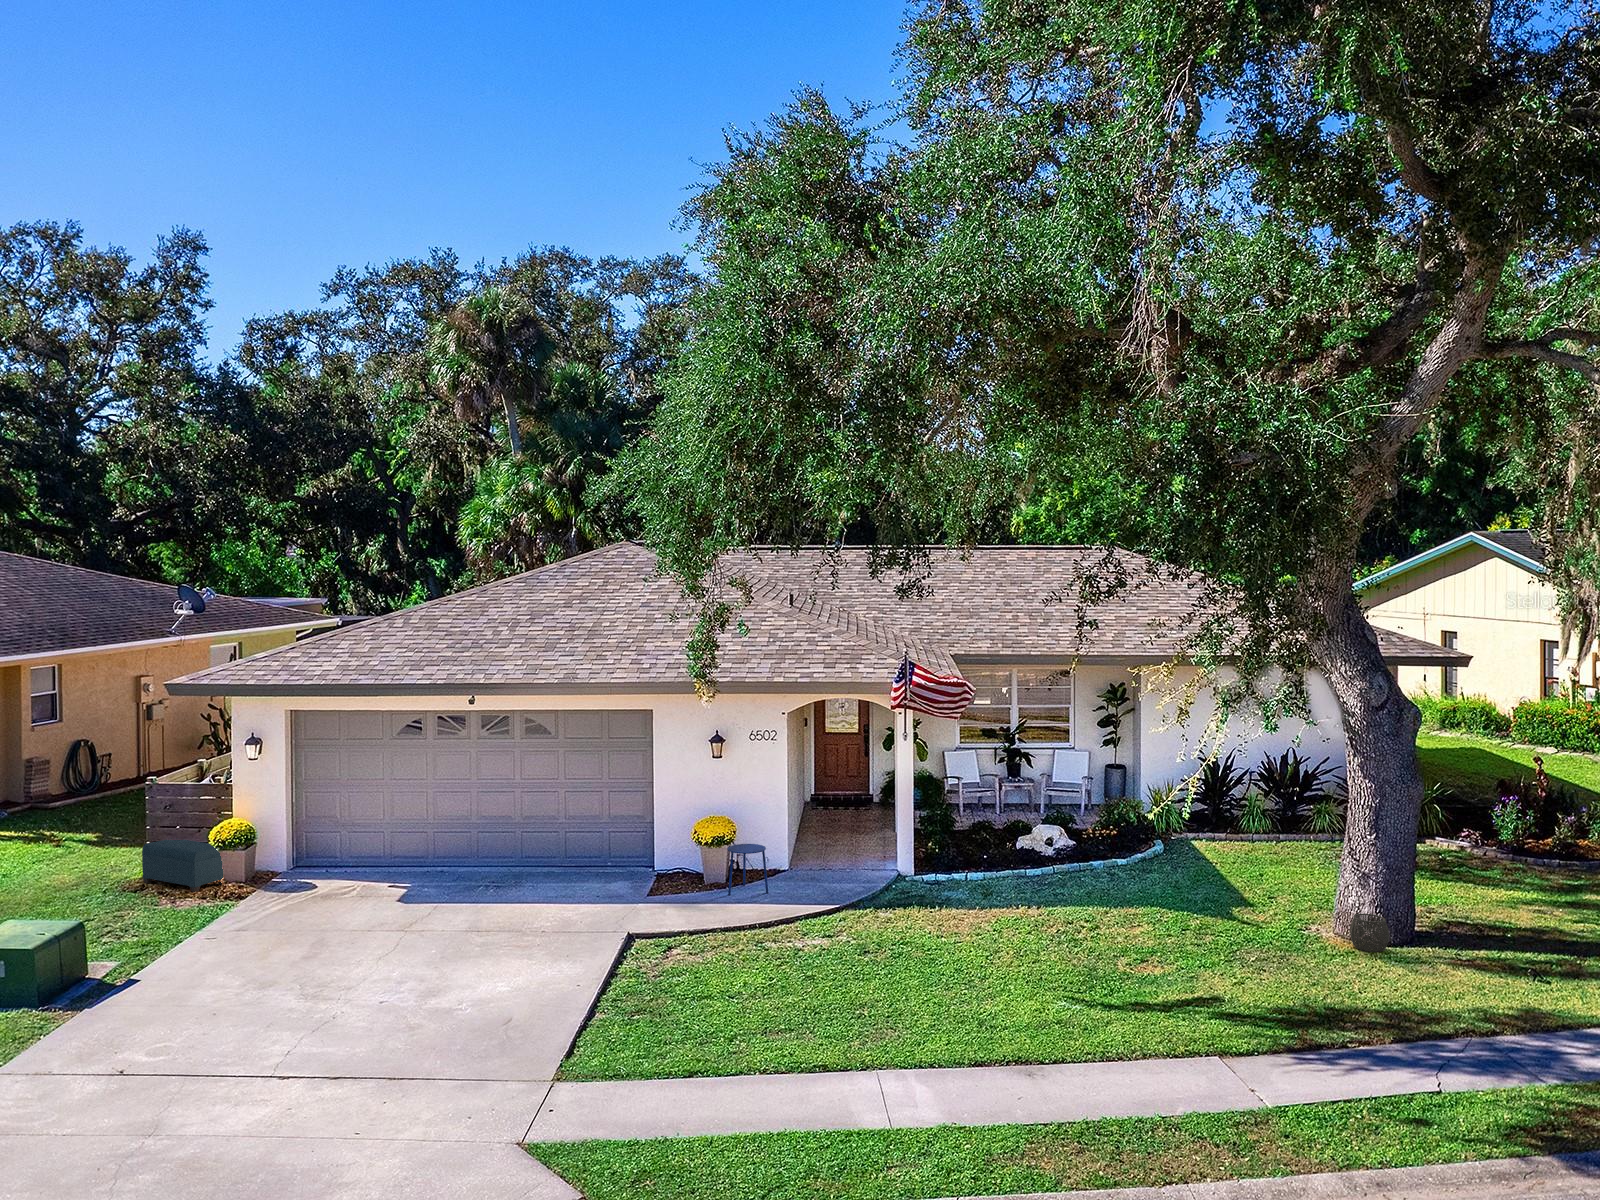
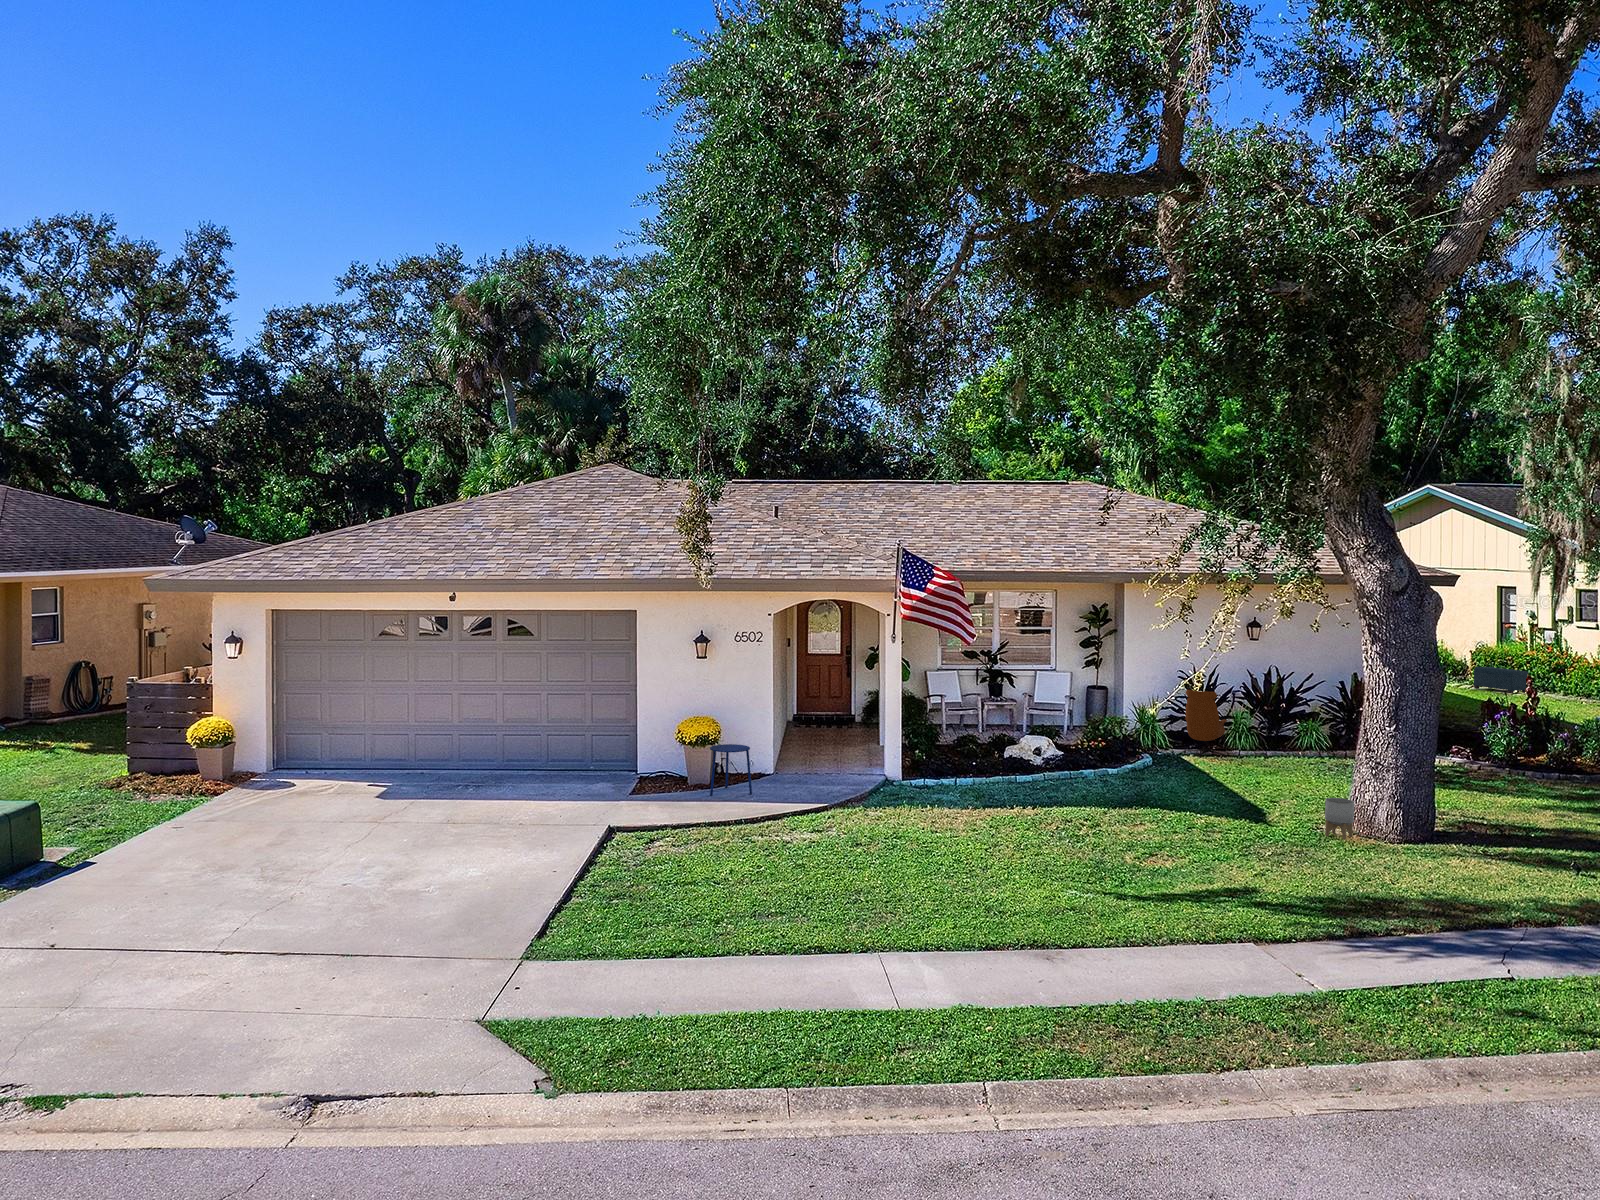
lounge chair: none [1196,775,1245,842] -> present [1185,690,1232,757]
bench: present [142,838,223,892] -> present [1474,667,1528,693]
planter: none [1313,898,1341,940] -> present [1325,798,1354,839]
woven basket: present [1350,913,1389,952] -> none [1365,812,1408,851]

